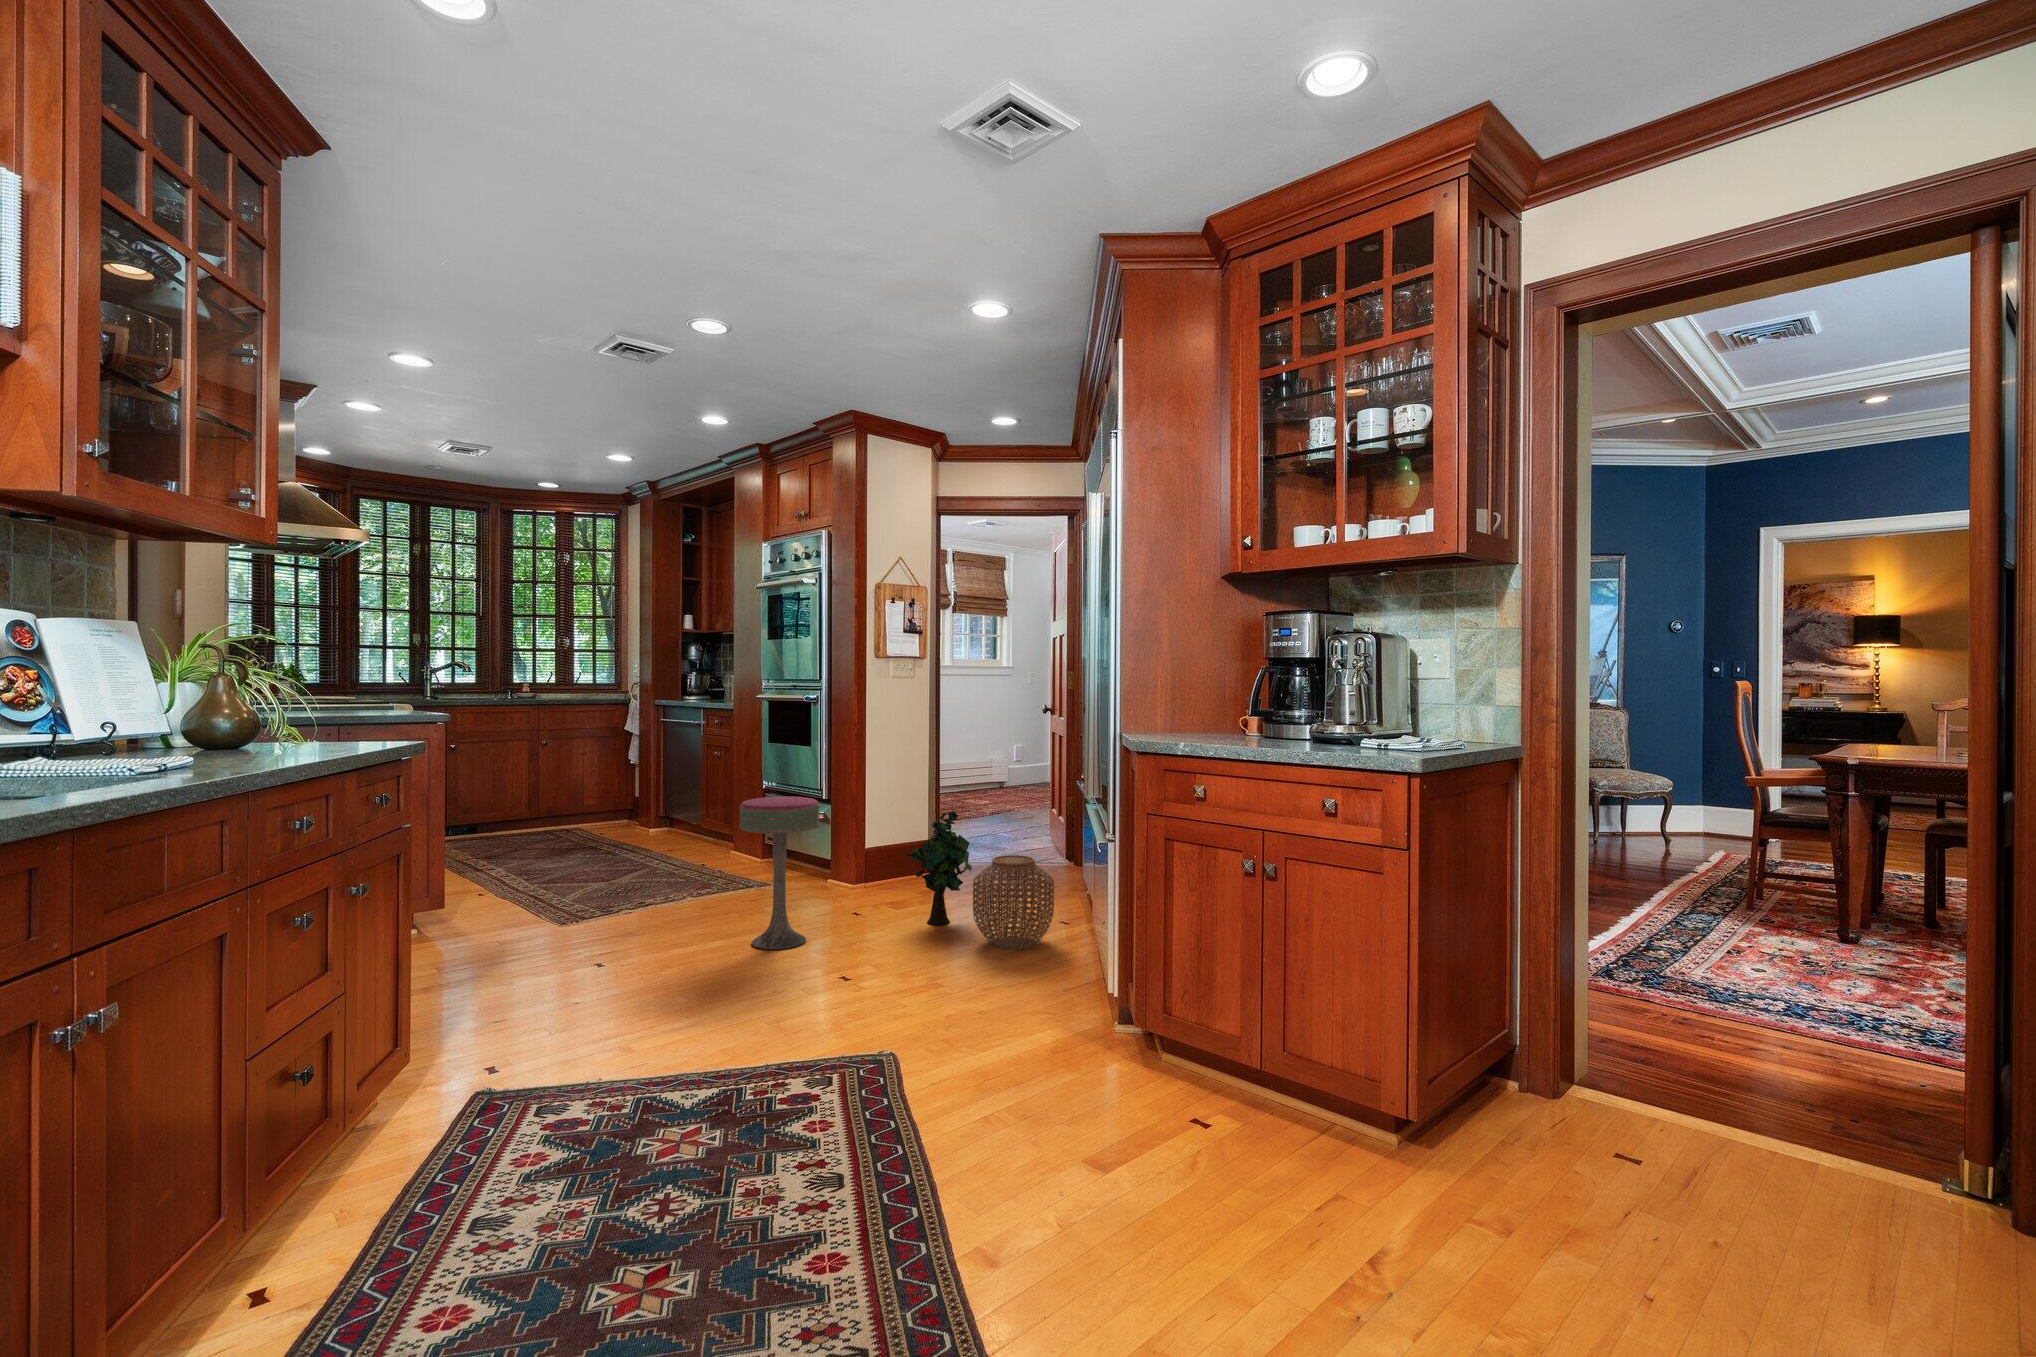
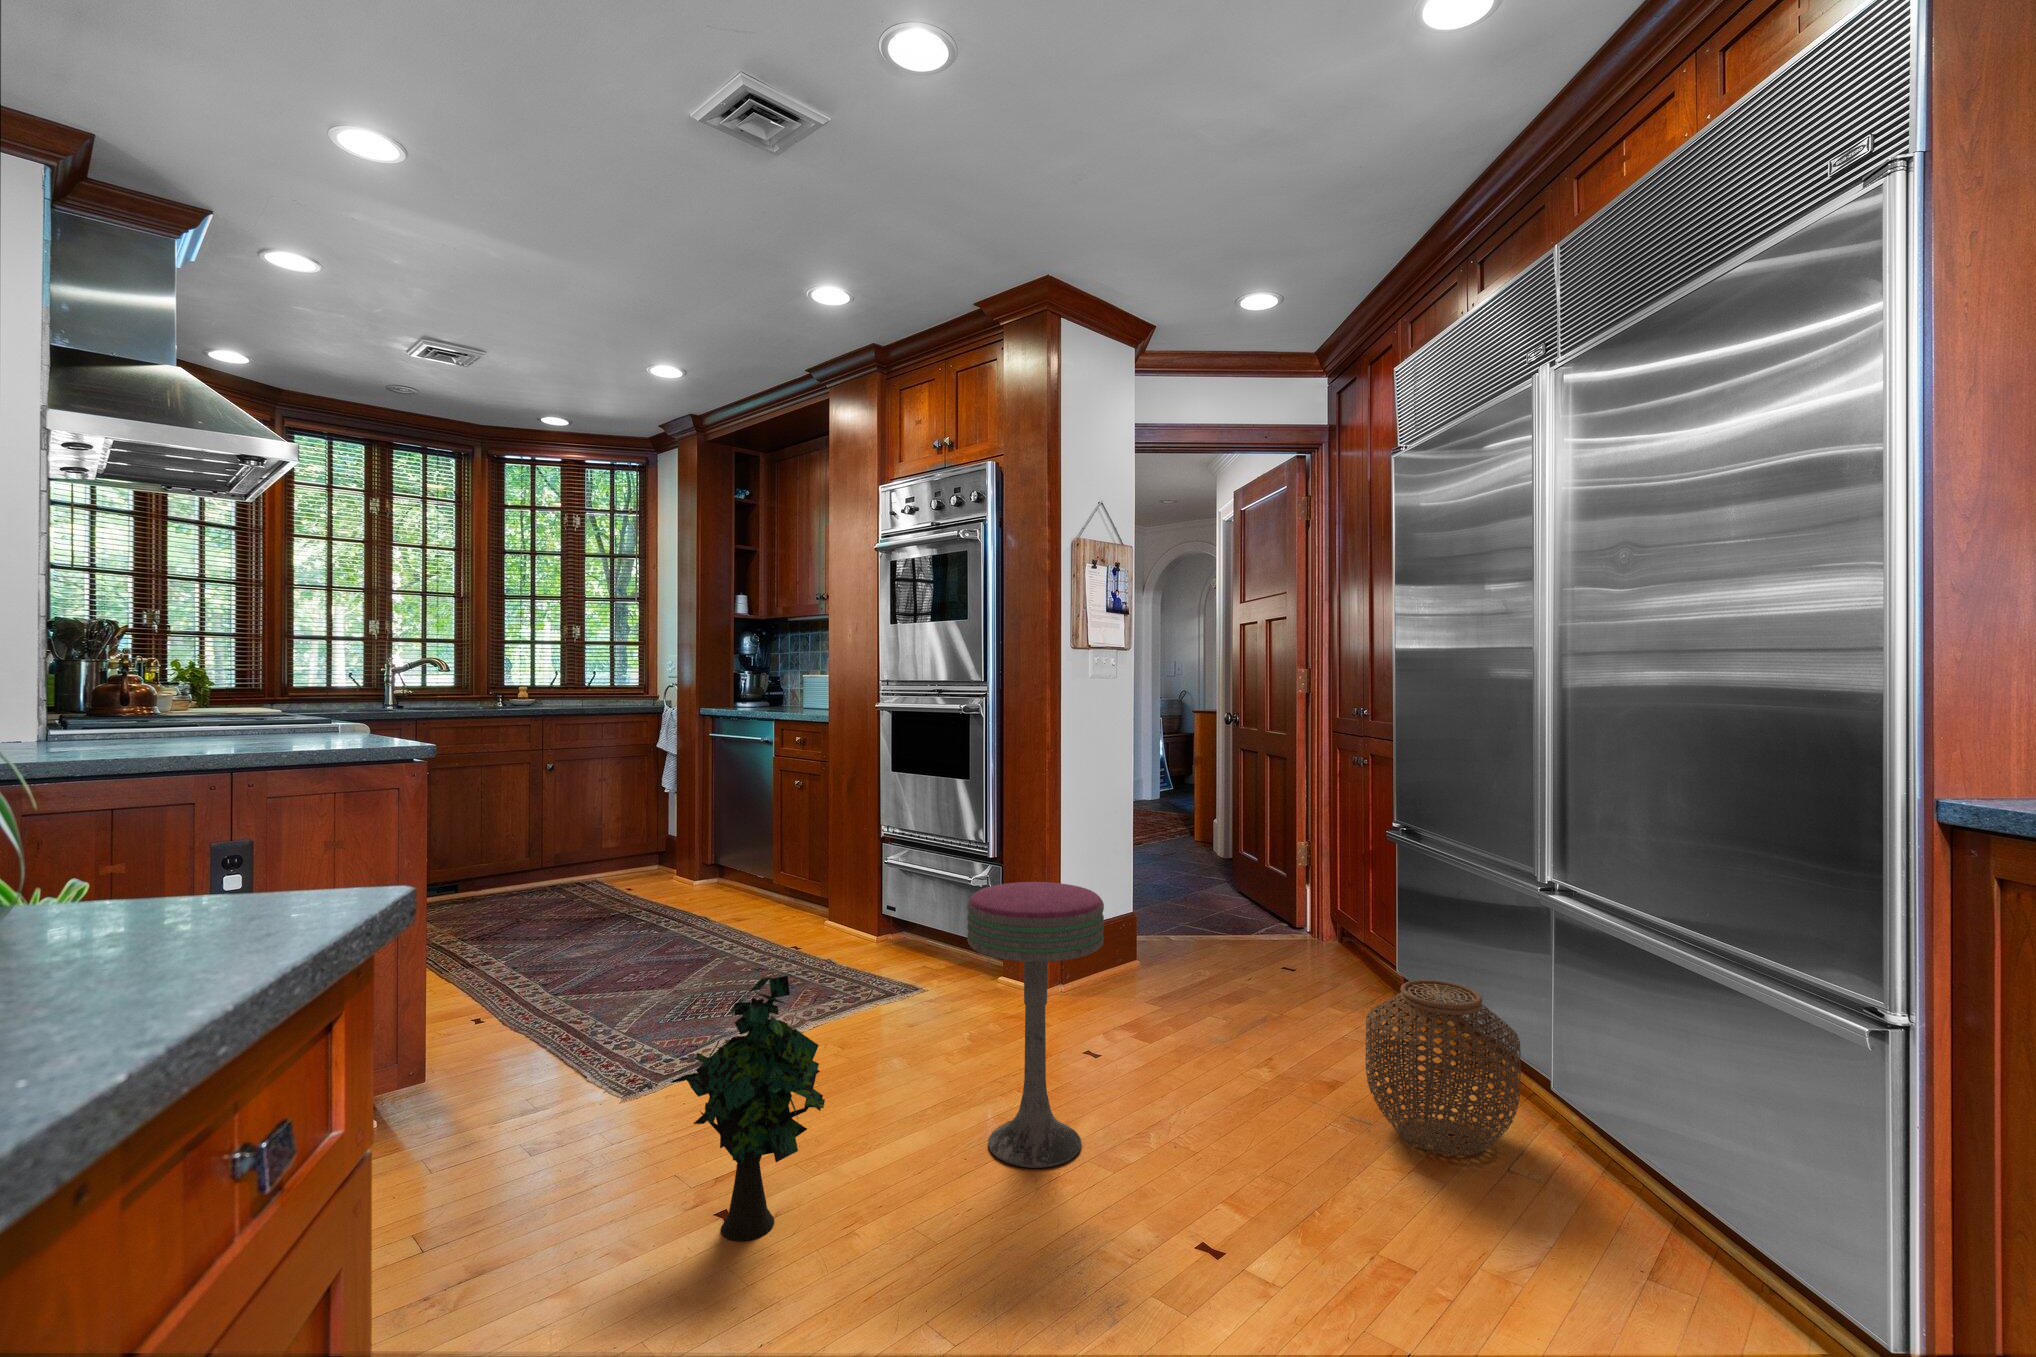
decorative plant: present [906,811,972,925] -> present [670,976,825,1241]

